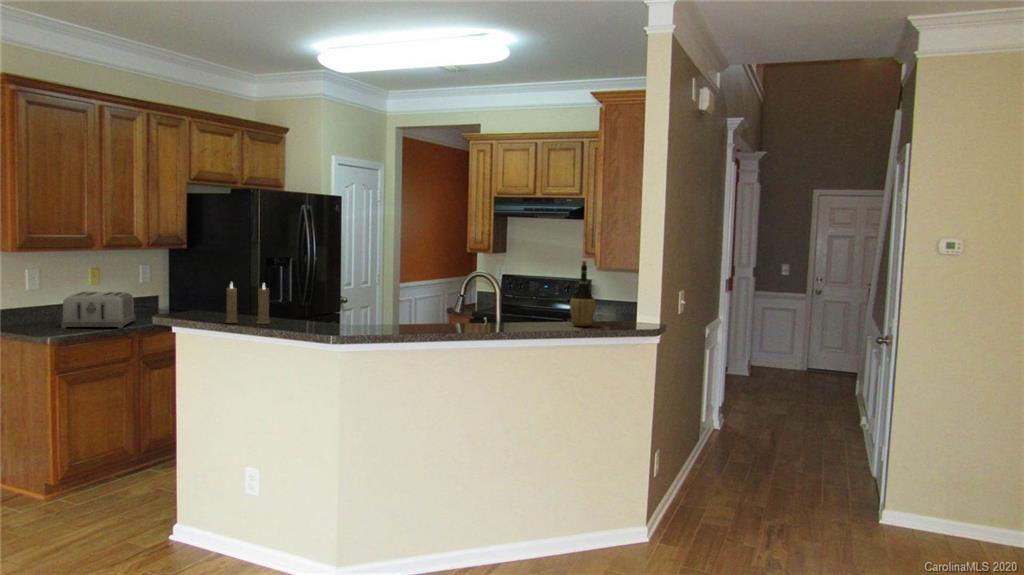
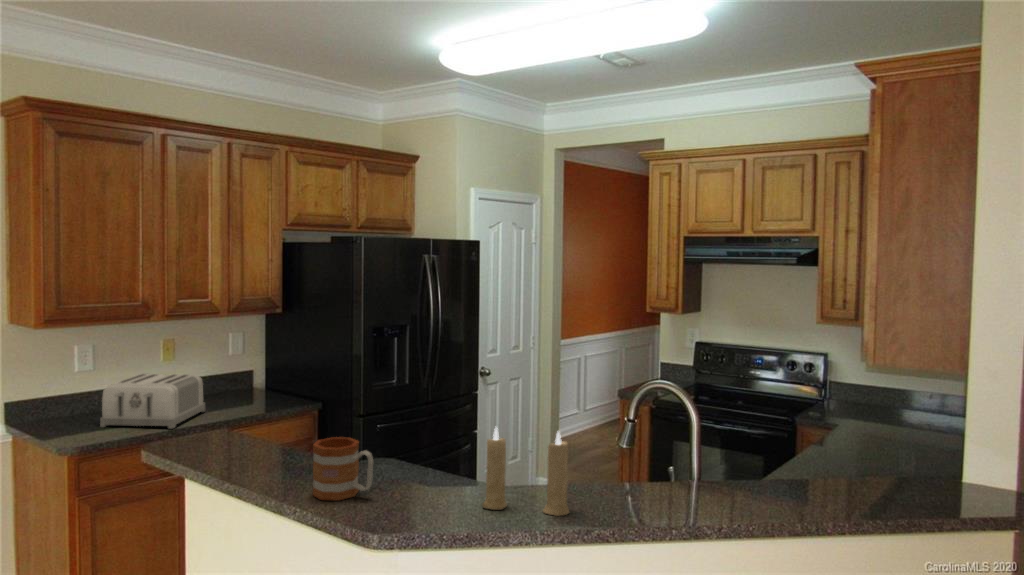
wine bottle: present [570,261,596,326] -> none [847,374,906,508]
candle: present [225,283,270,324] -> present [483,427,570,516]
mug: none [288,299,324,330] -> present [313,437,373,501]

